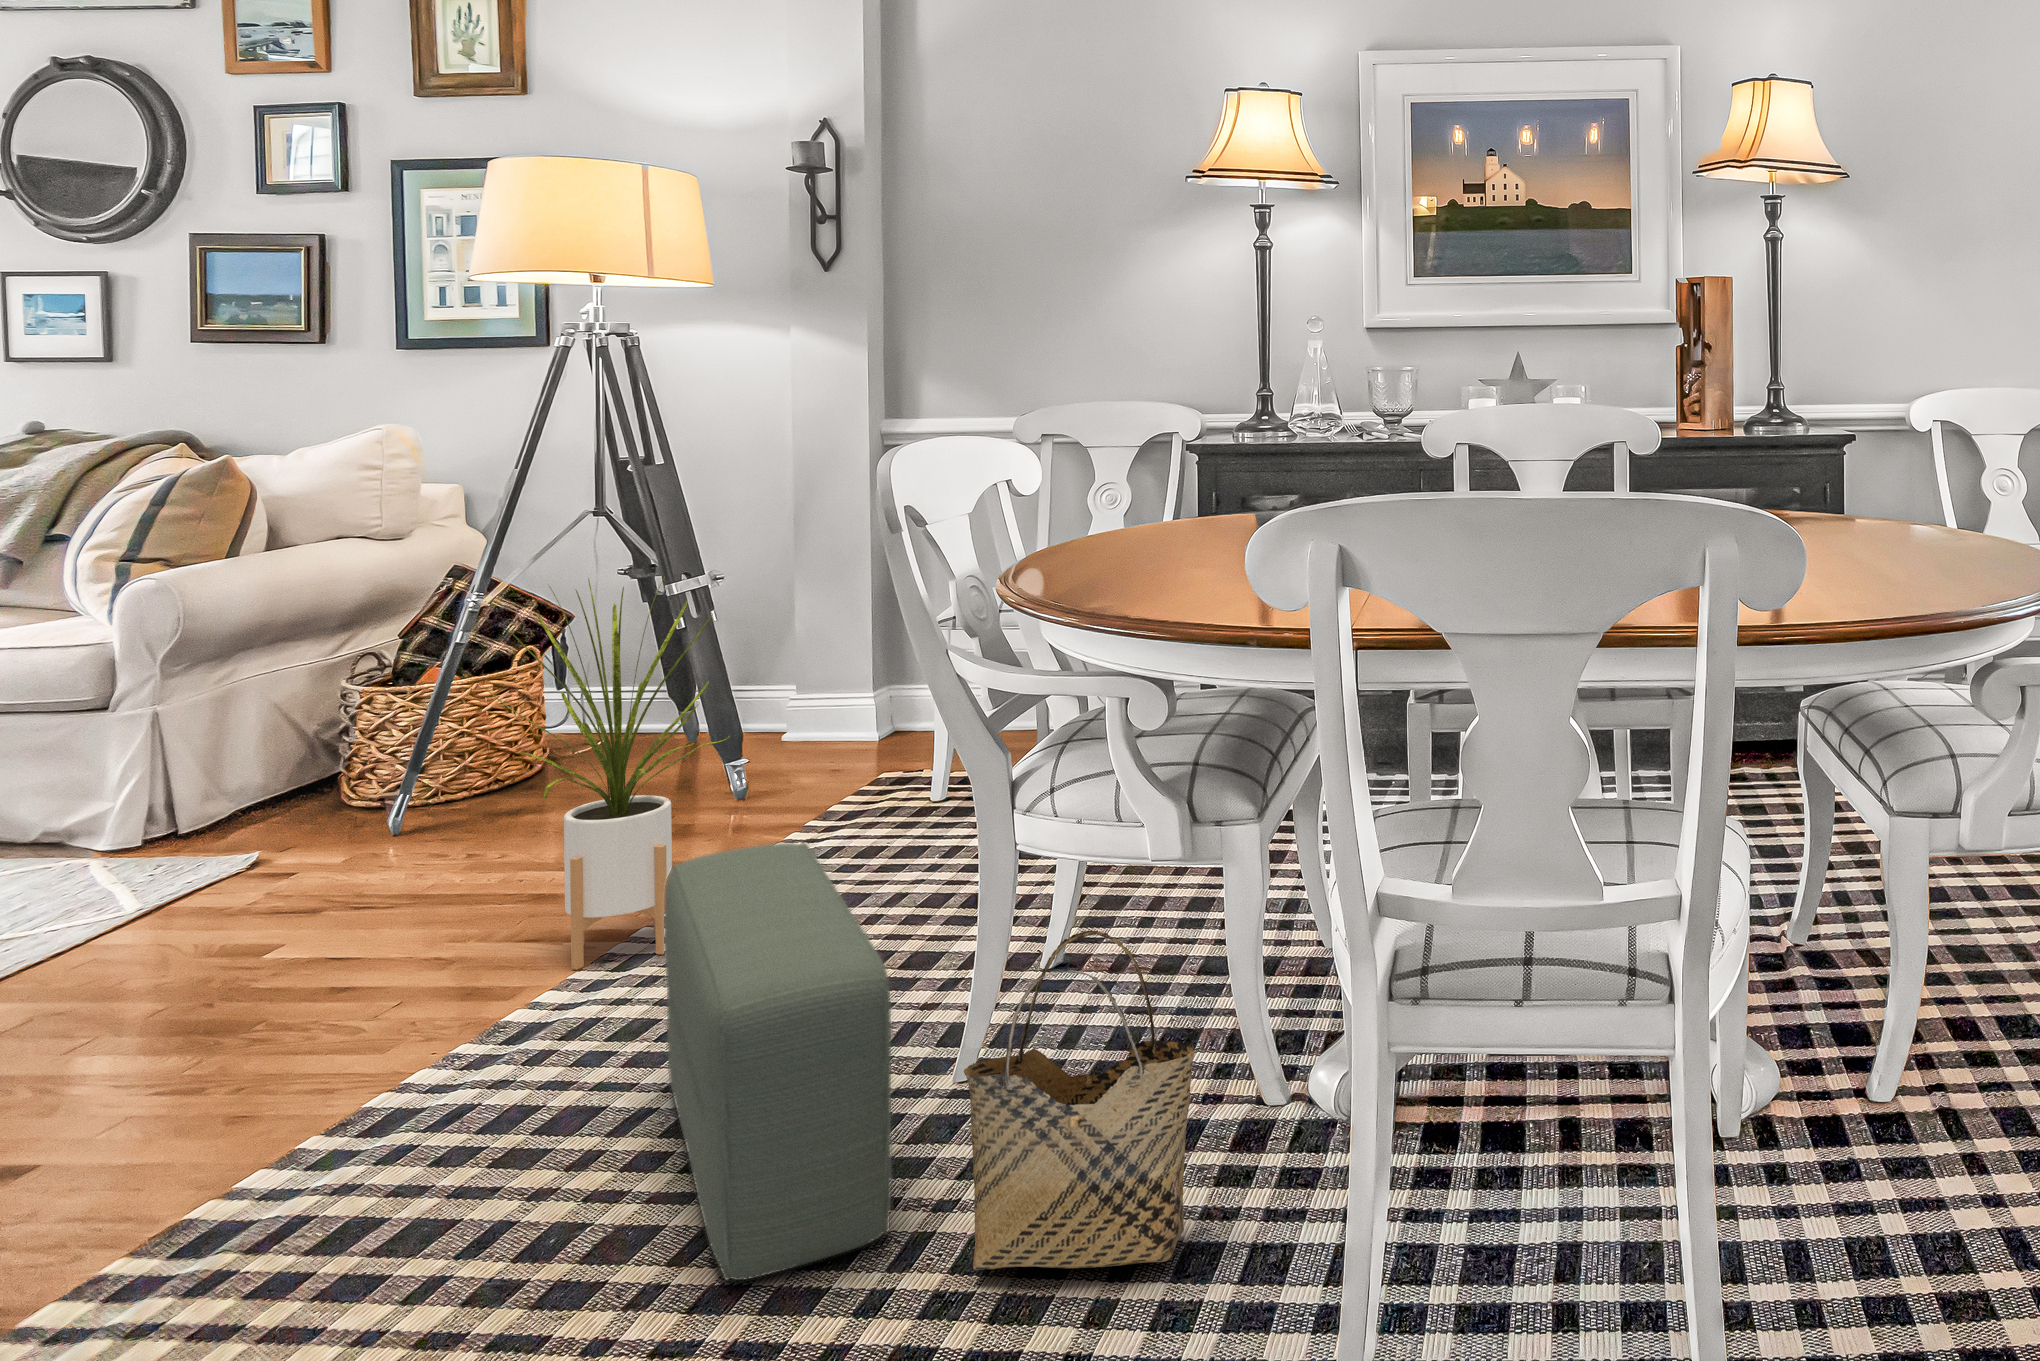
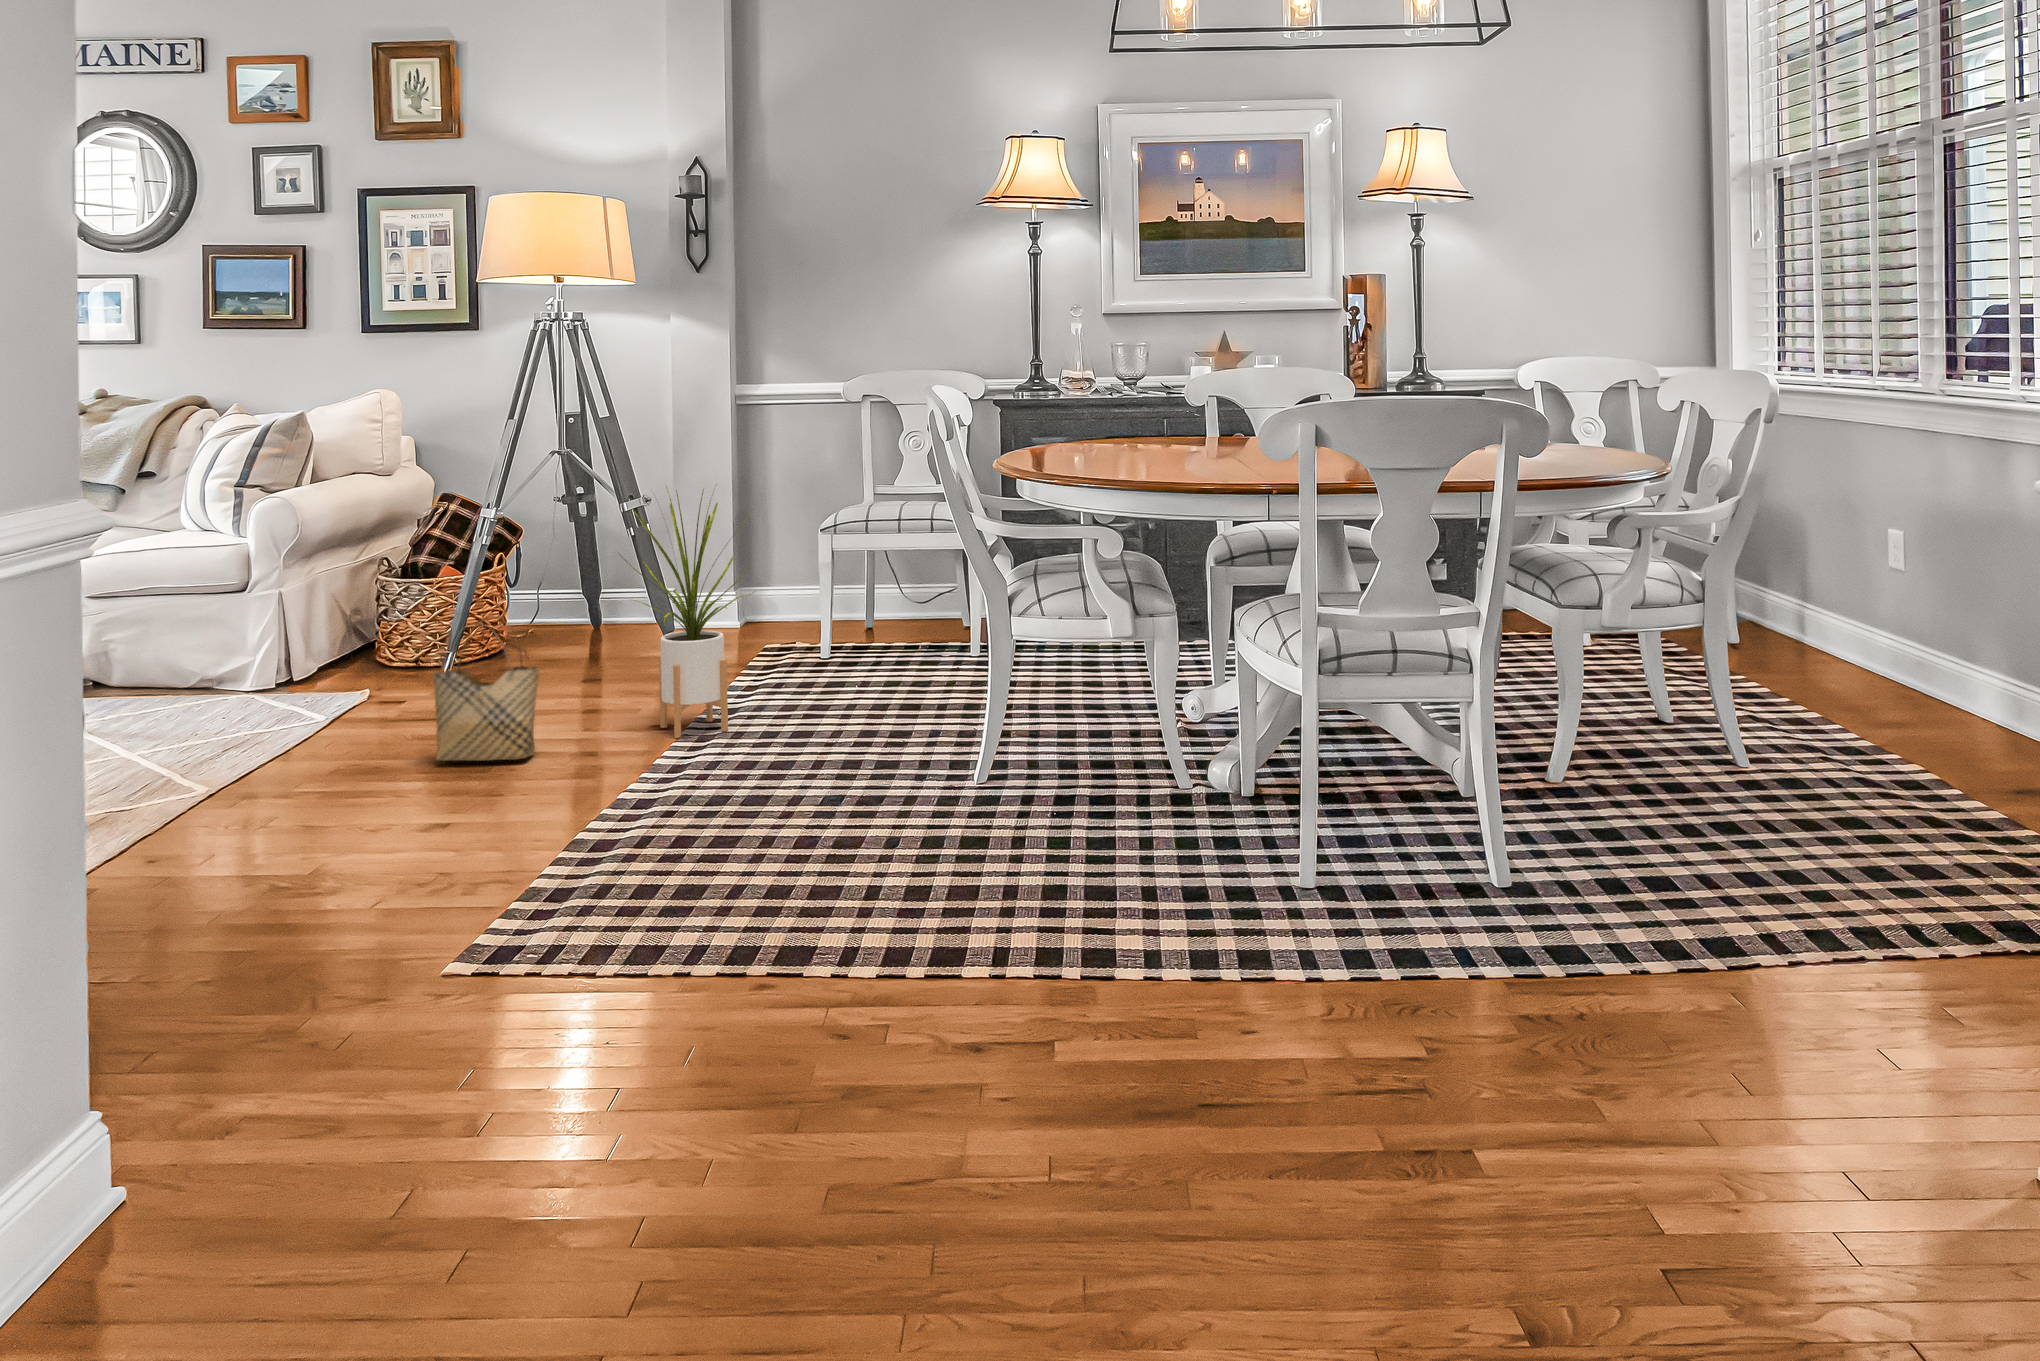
pouf: present [664,843,892,1280] -> none [800,638,1004,845]
woven basket: present [964,930,1195,1270] -> present [432,616,539,761]

